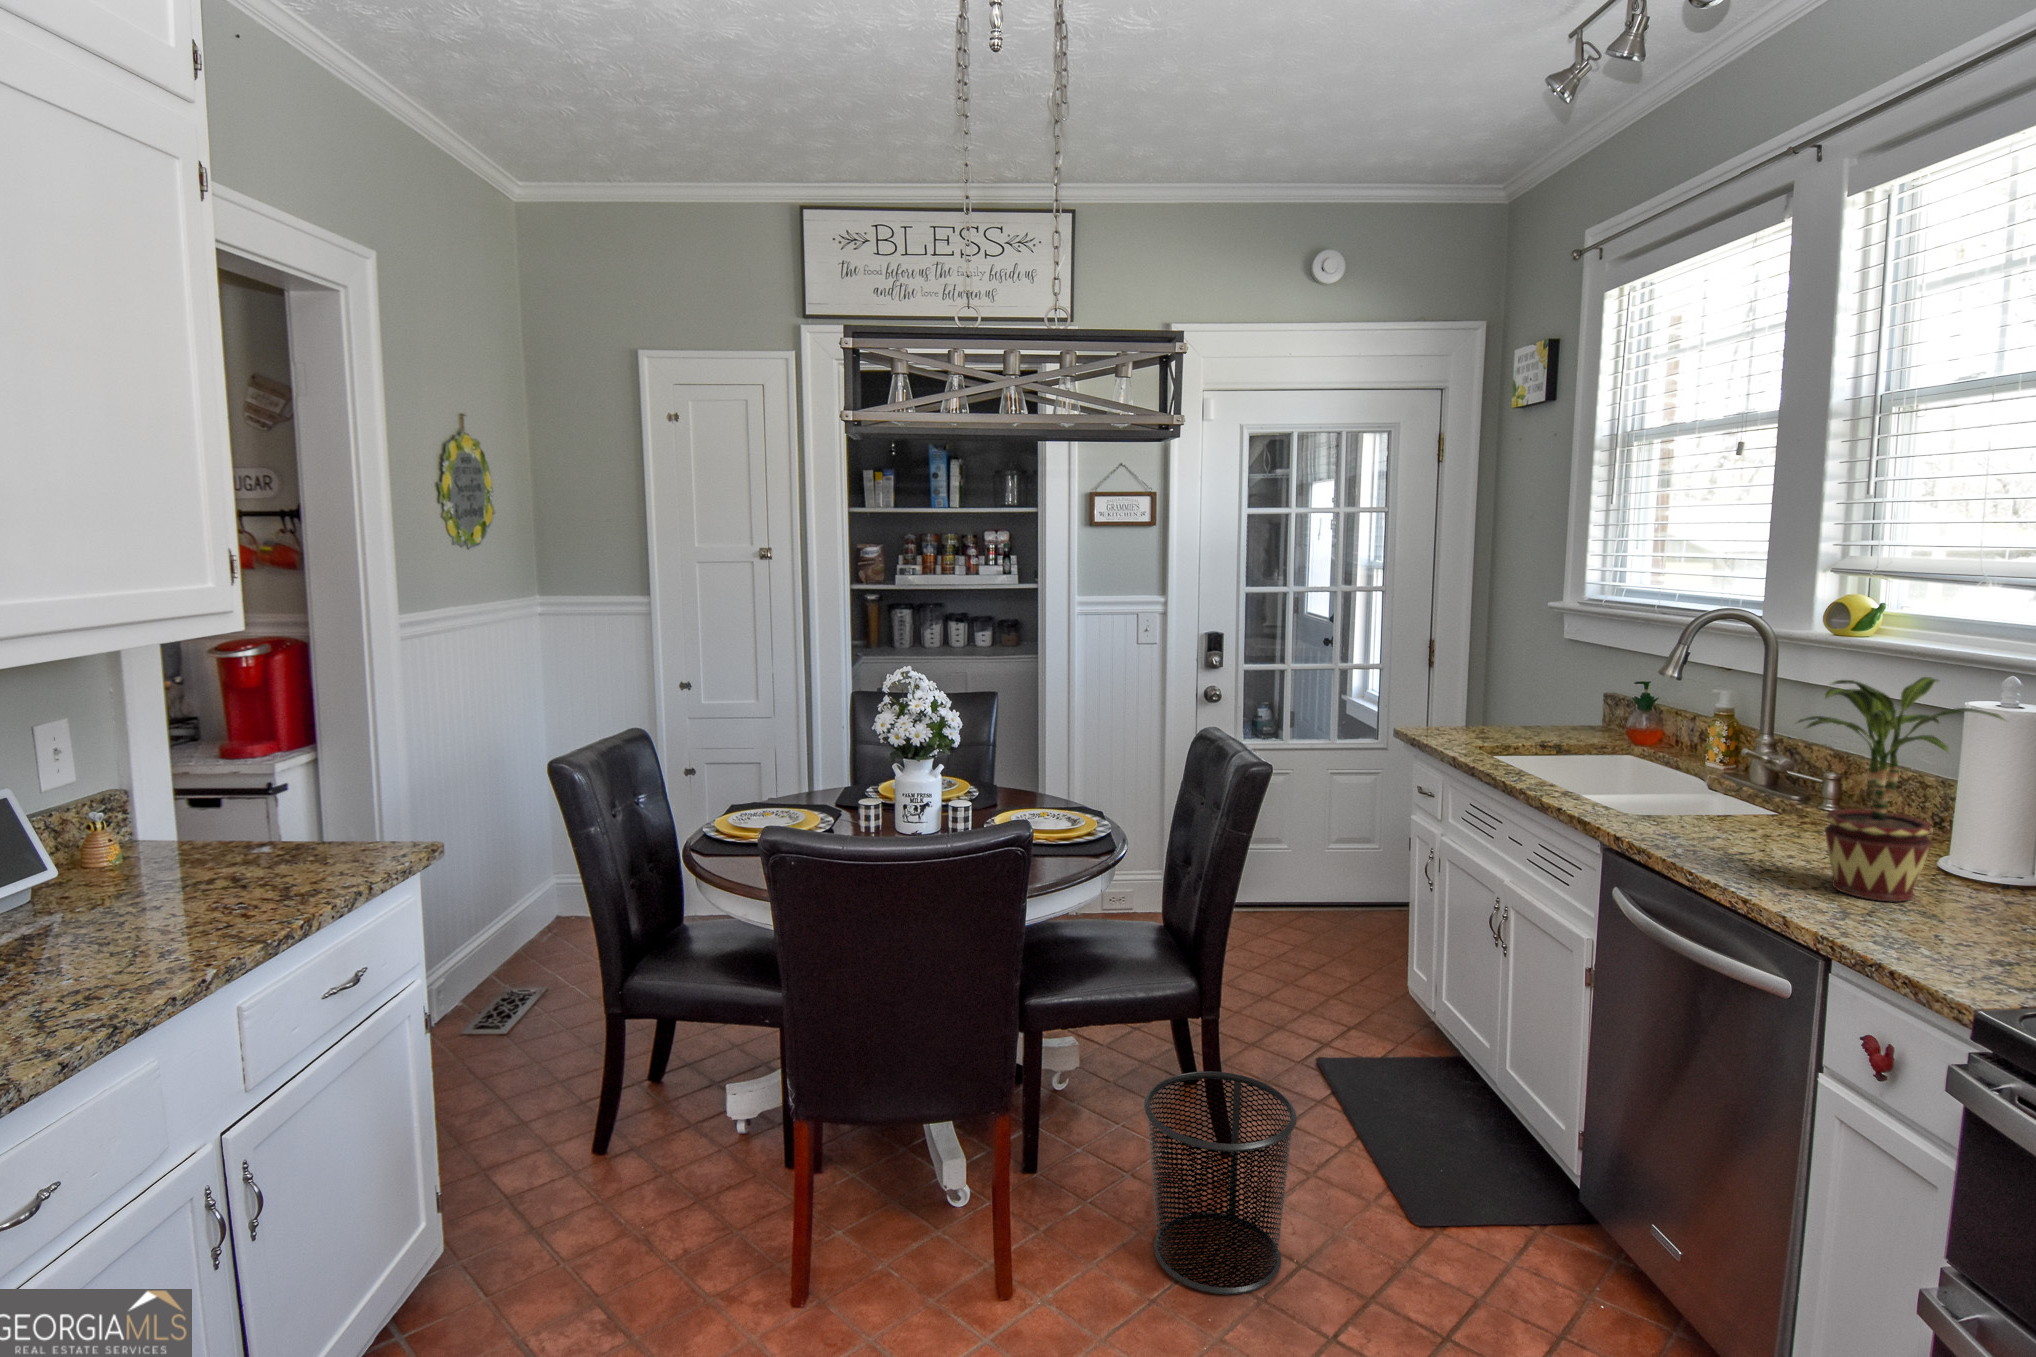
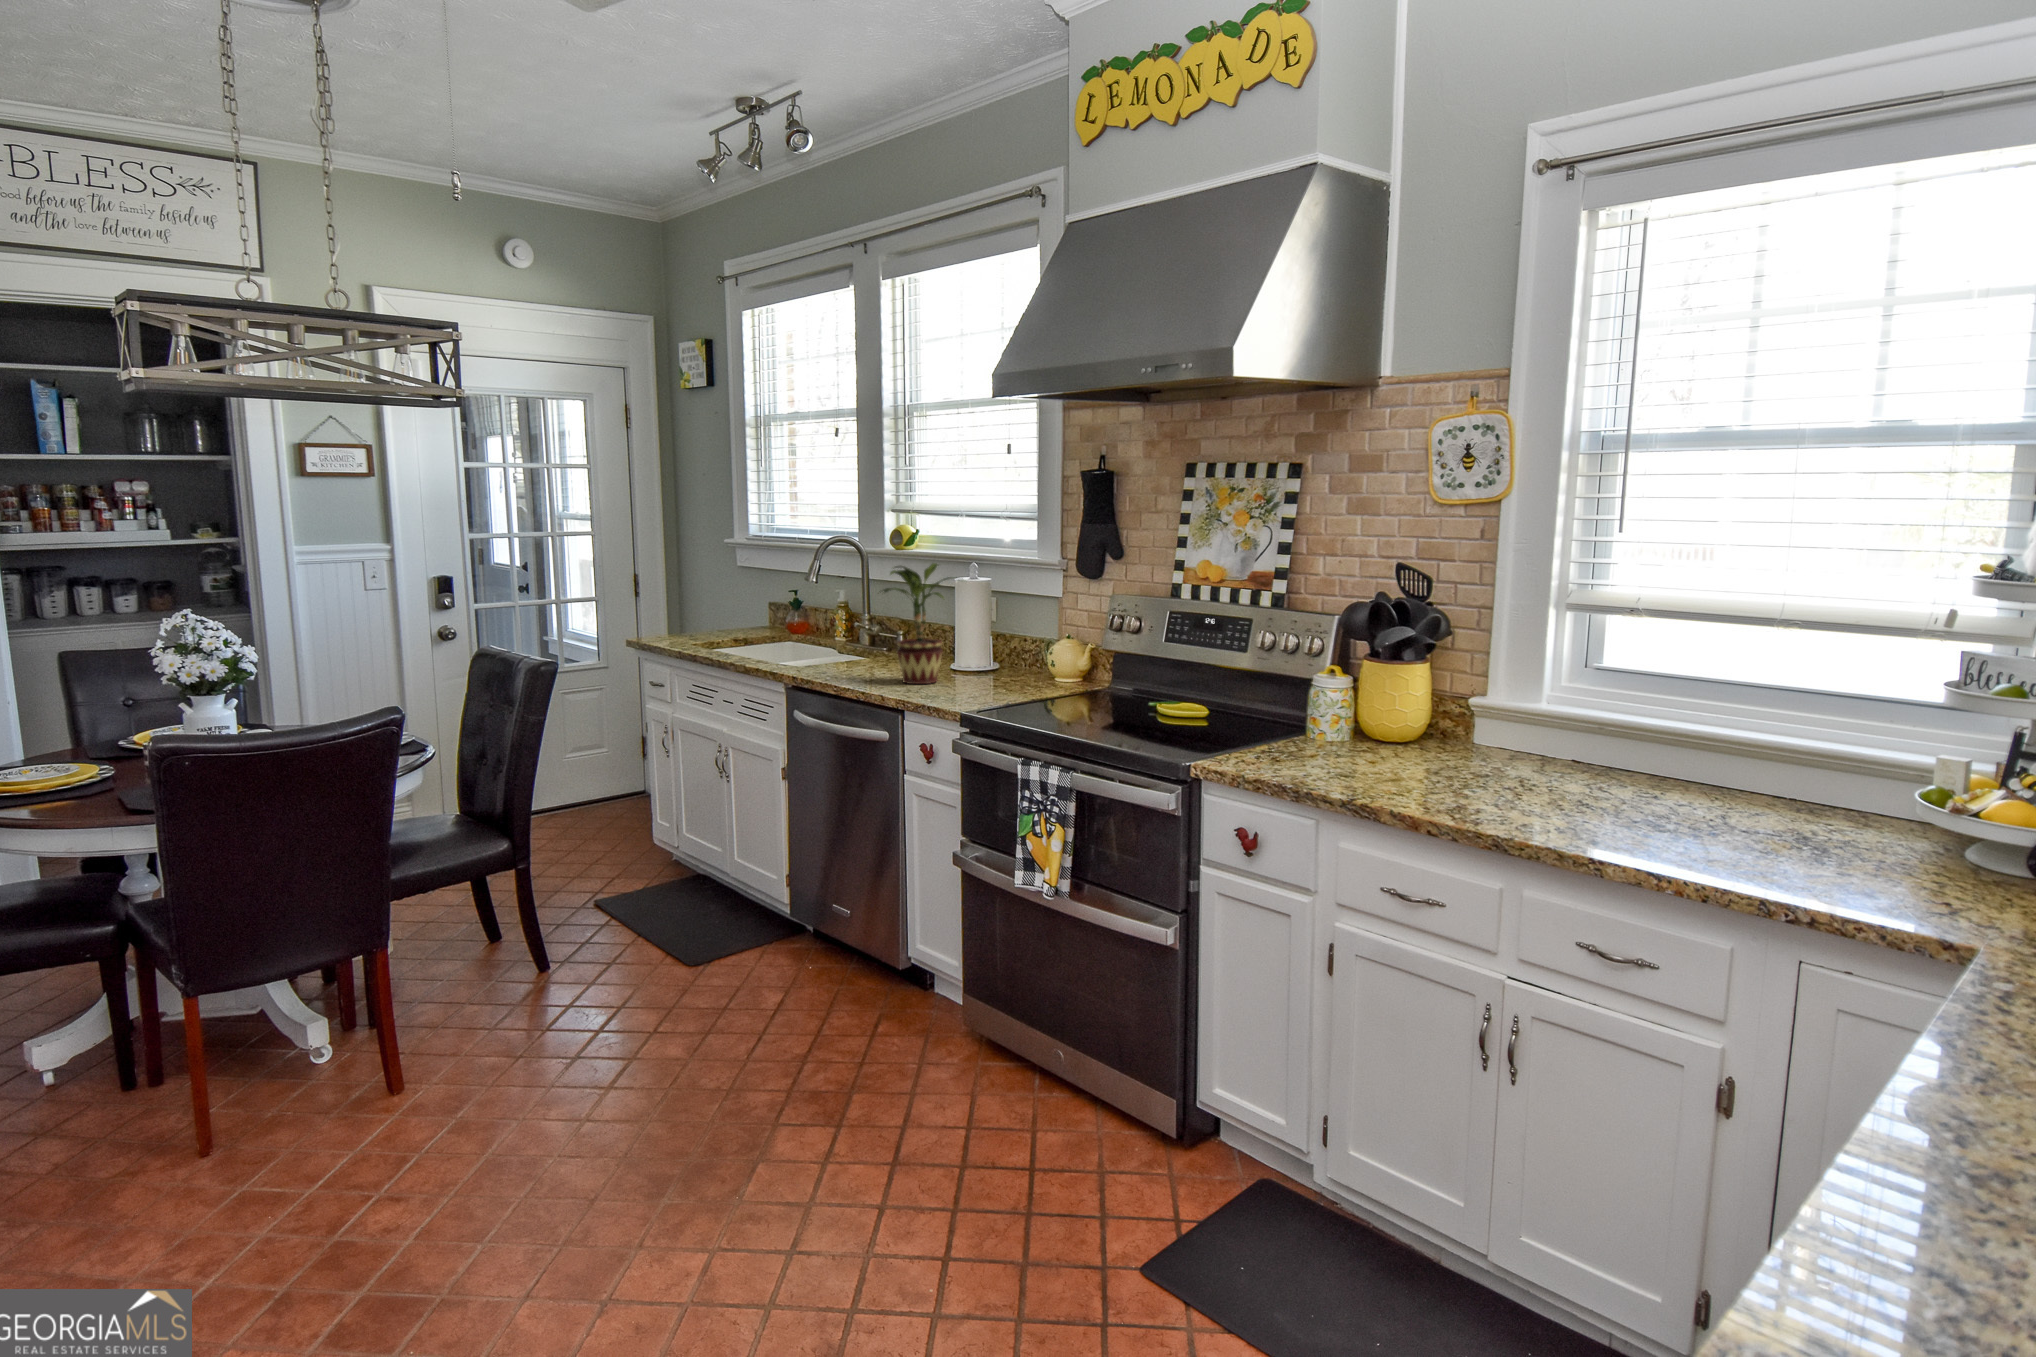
waste bin: present [1144,1071,1297,1294] -> none [493,889,613,1039]

